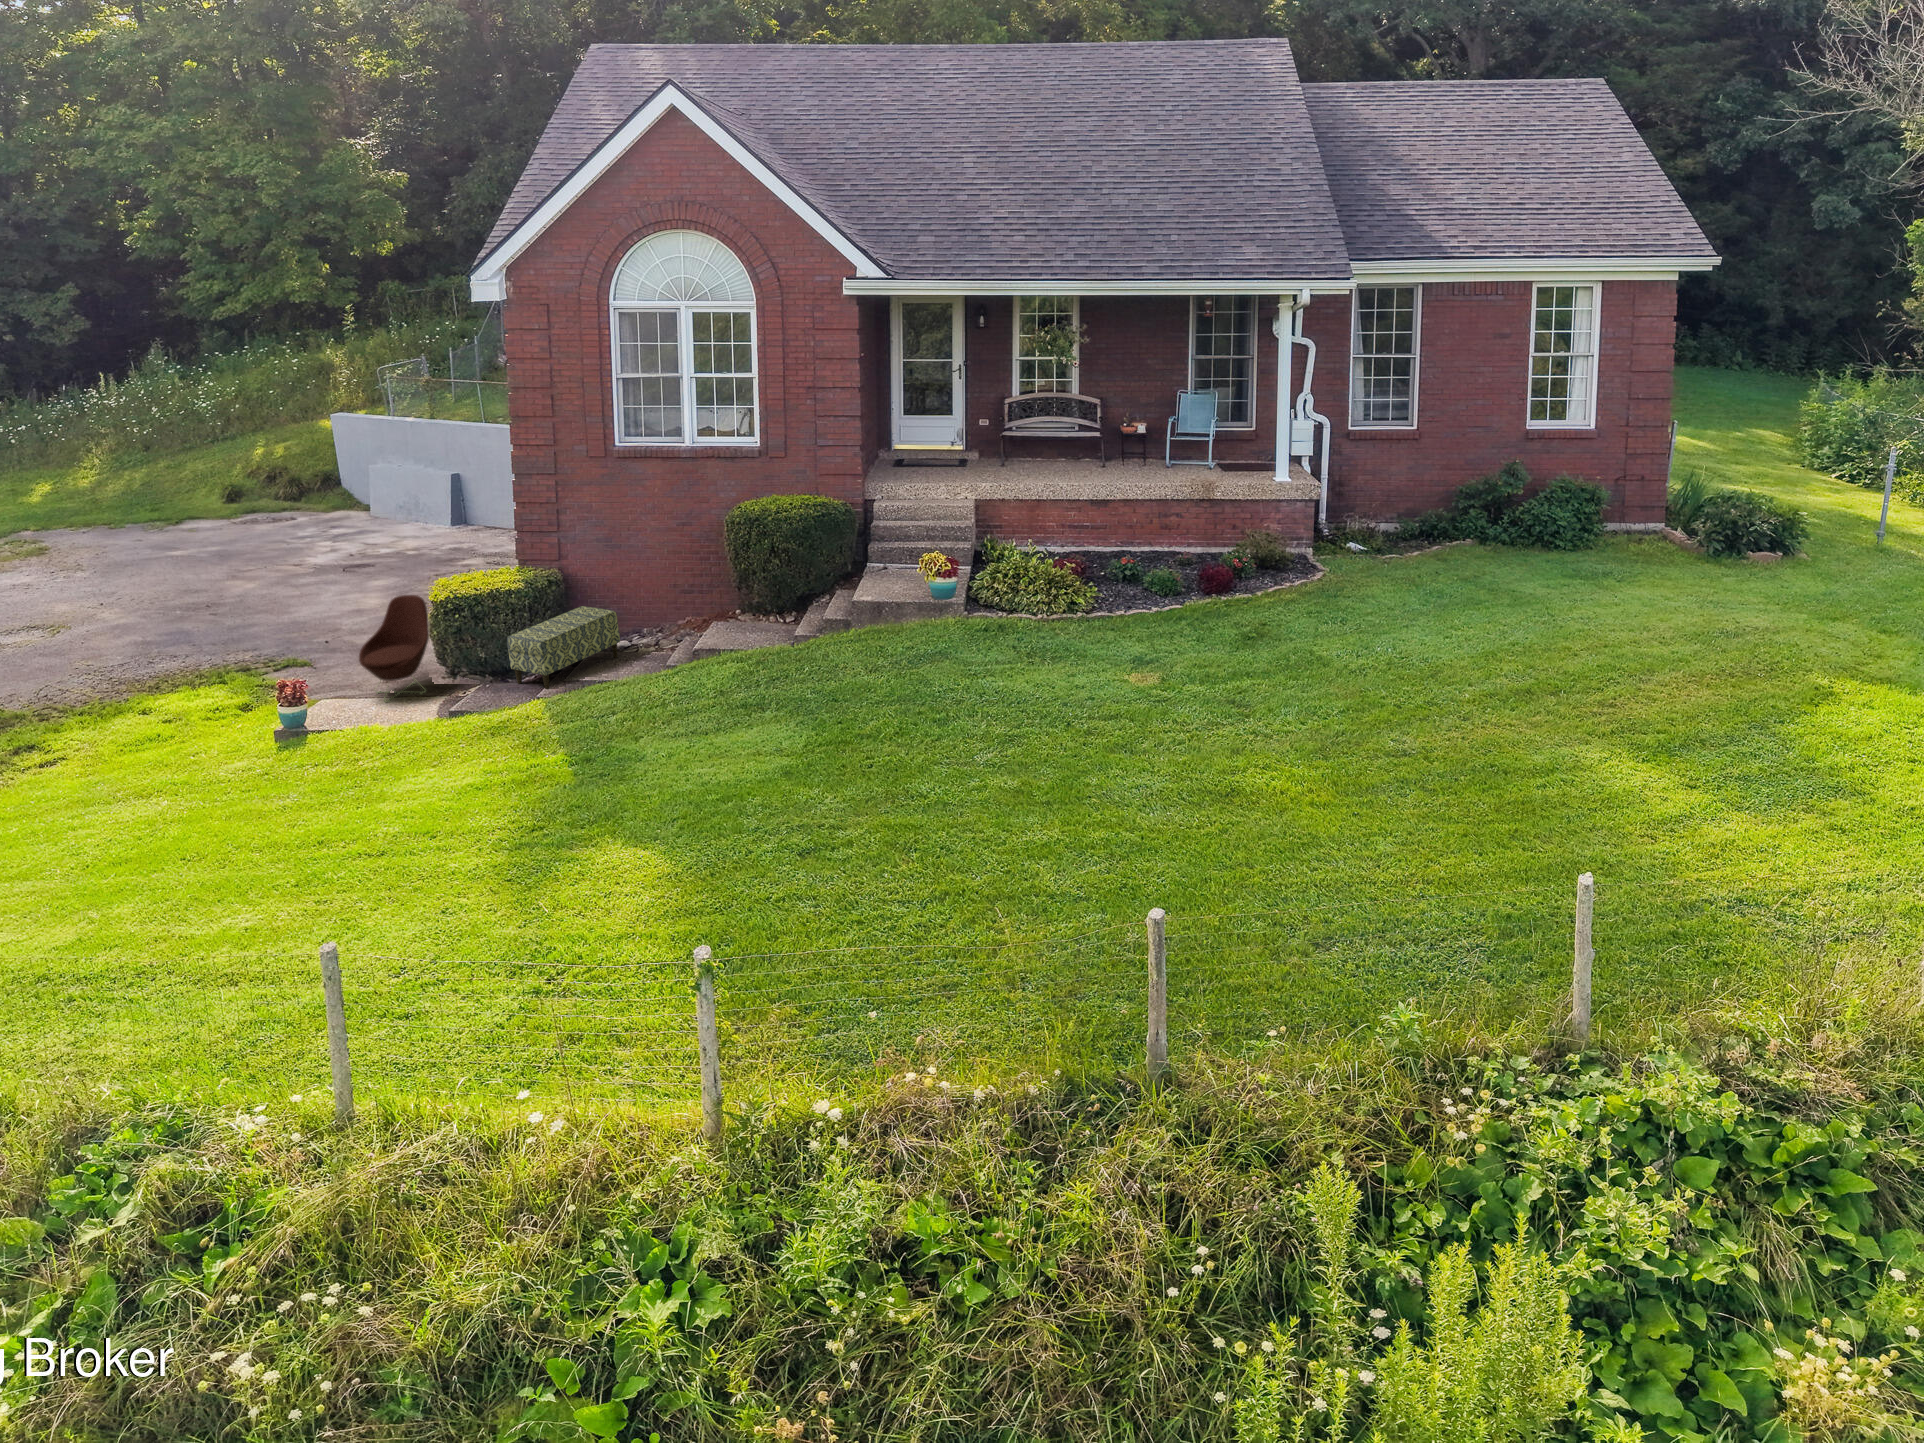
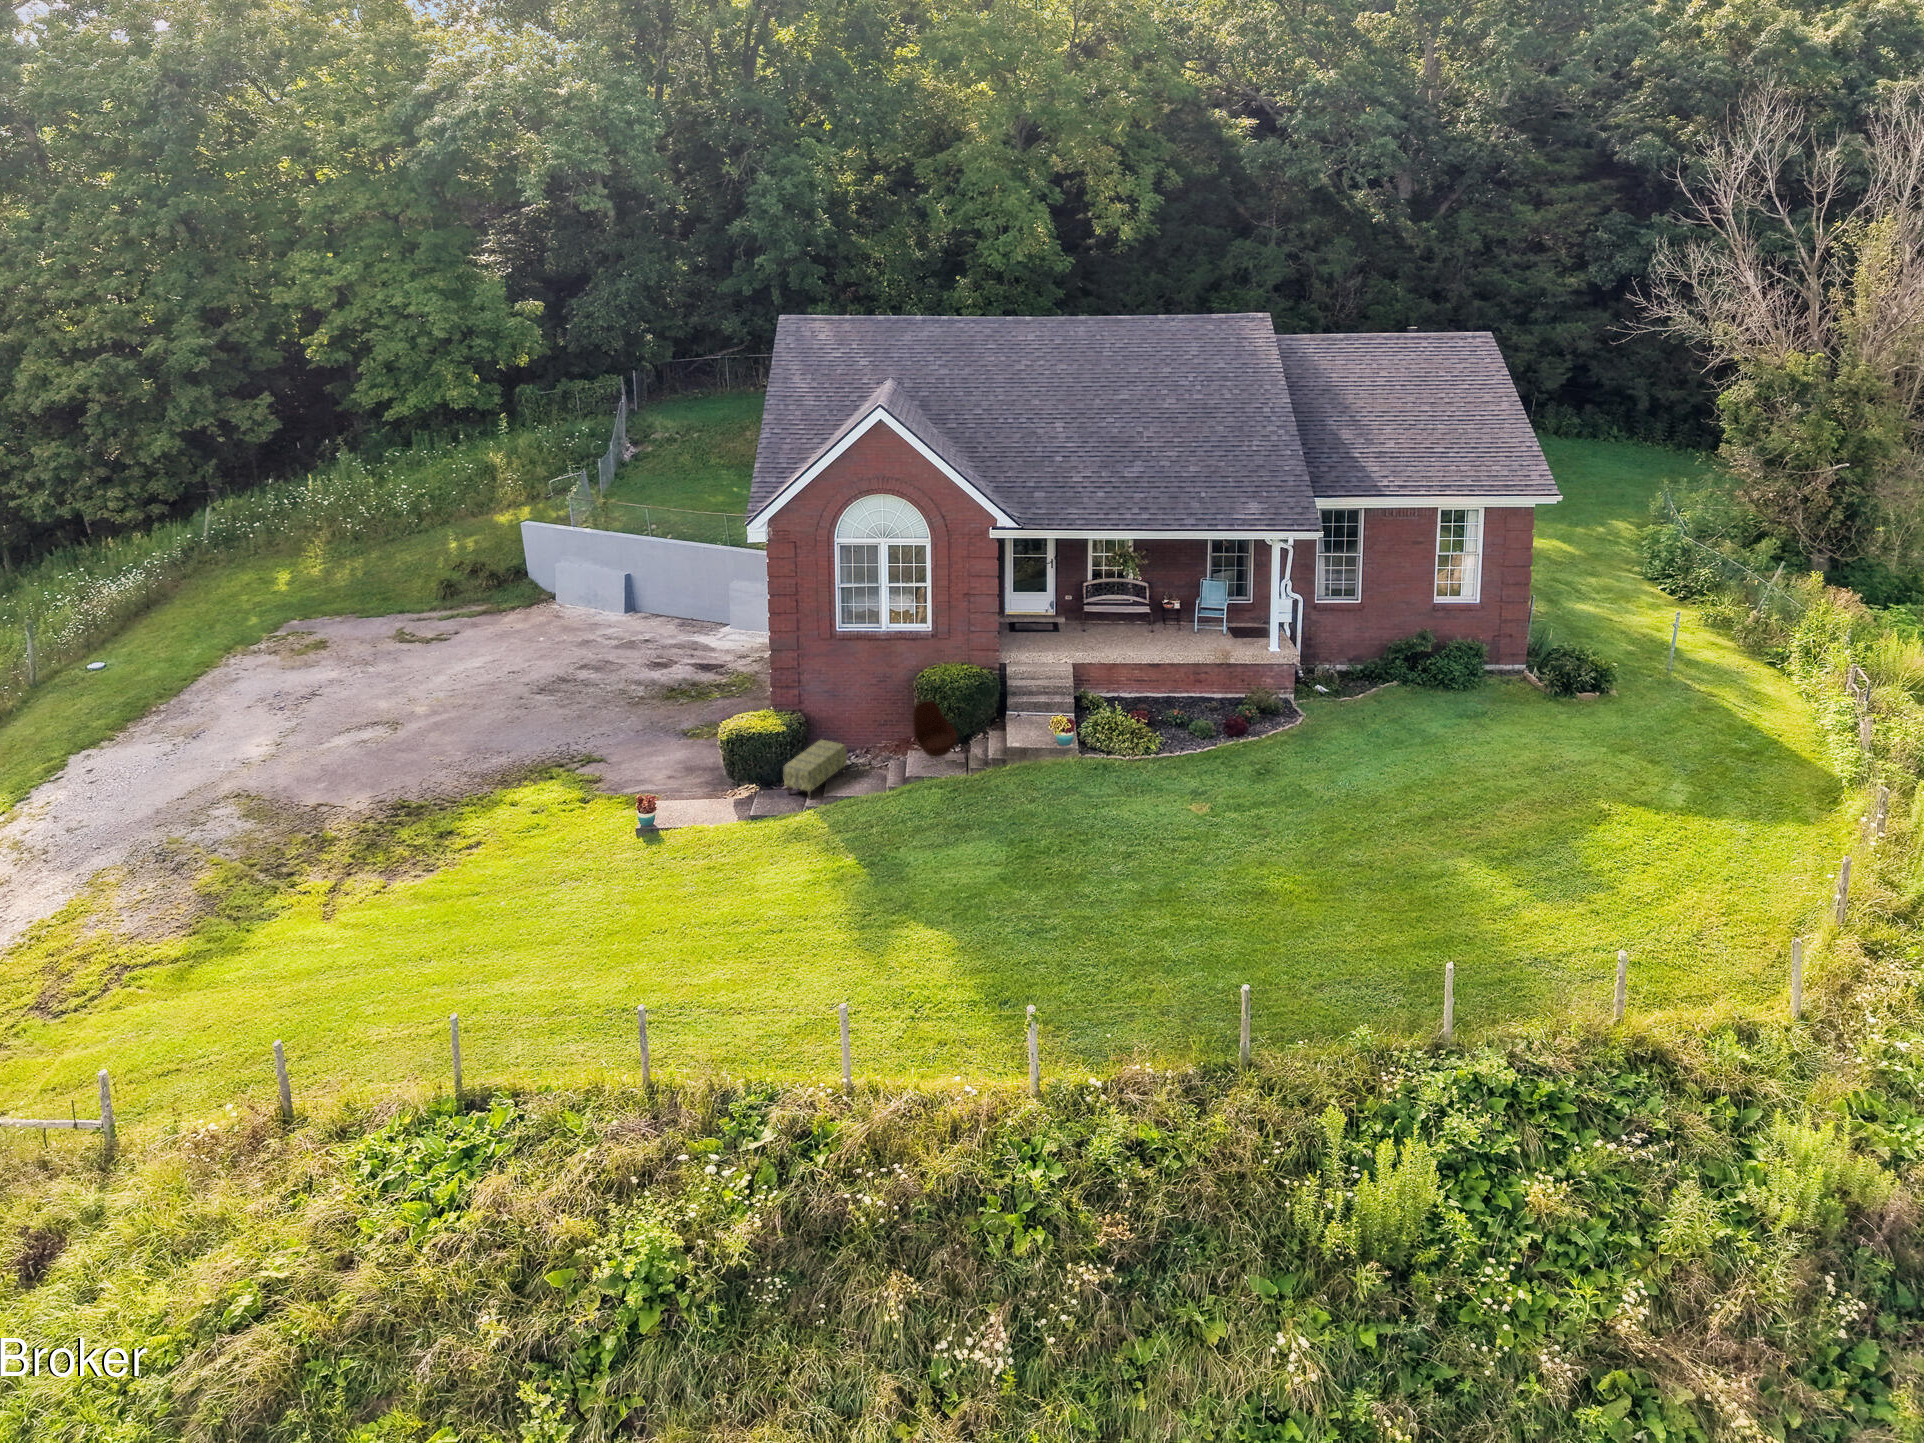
chair: present [359,595,429,695] -> present [913,701,957,767]

